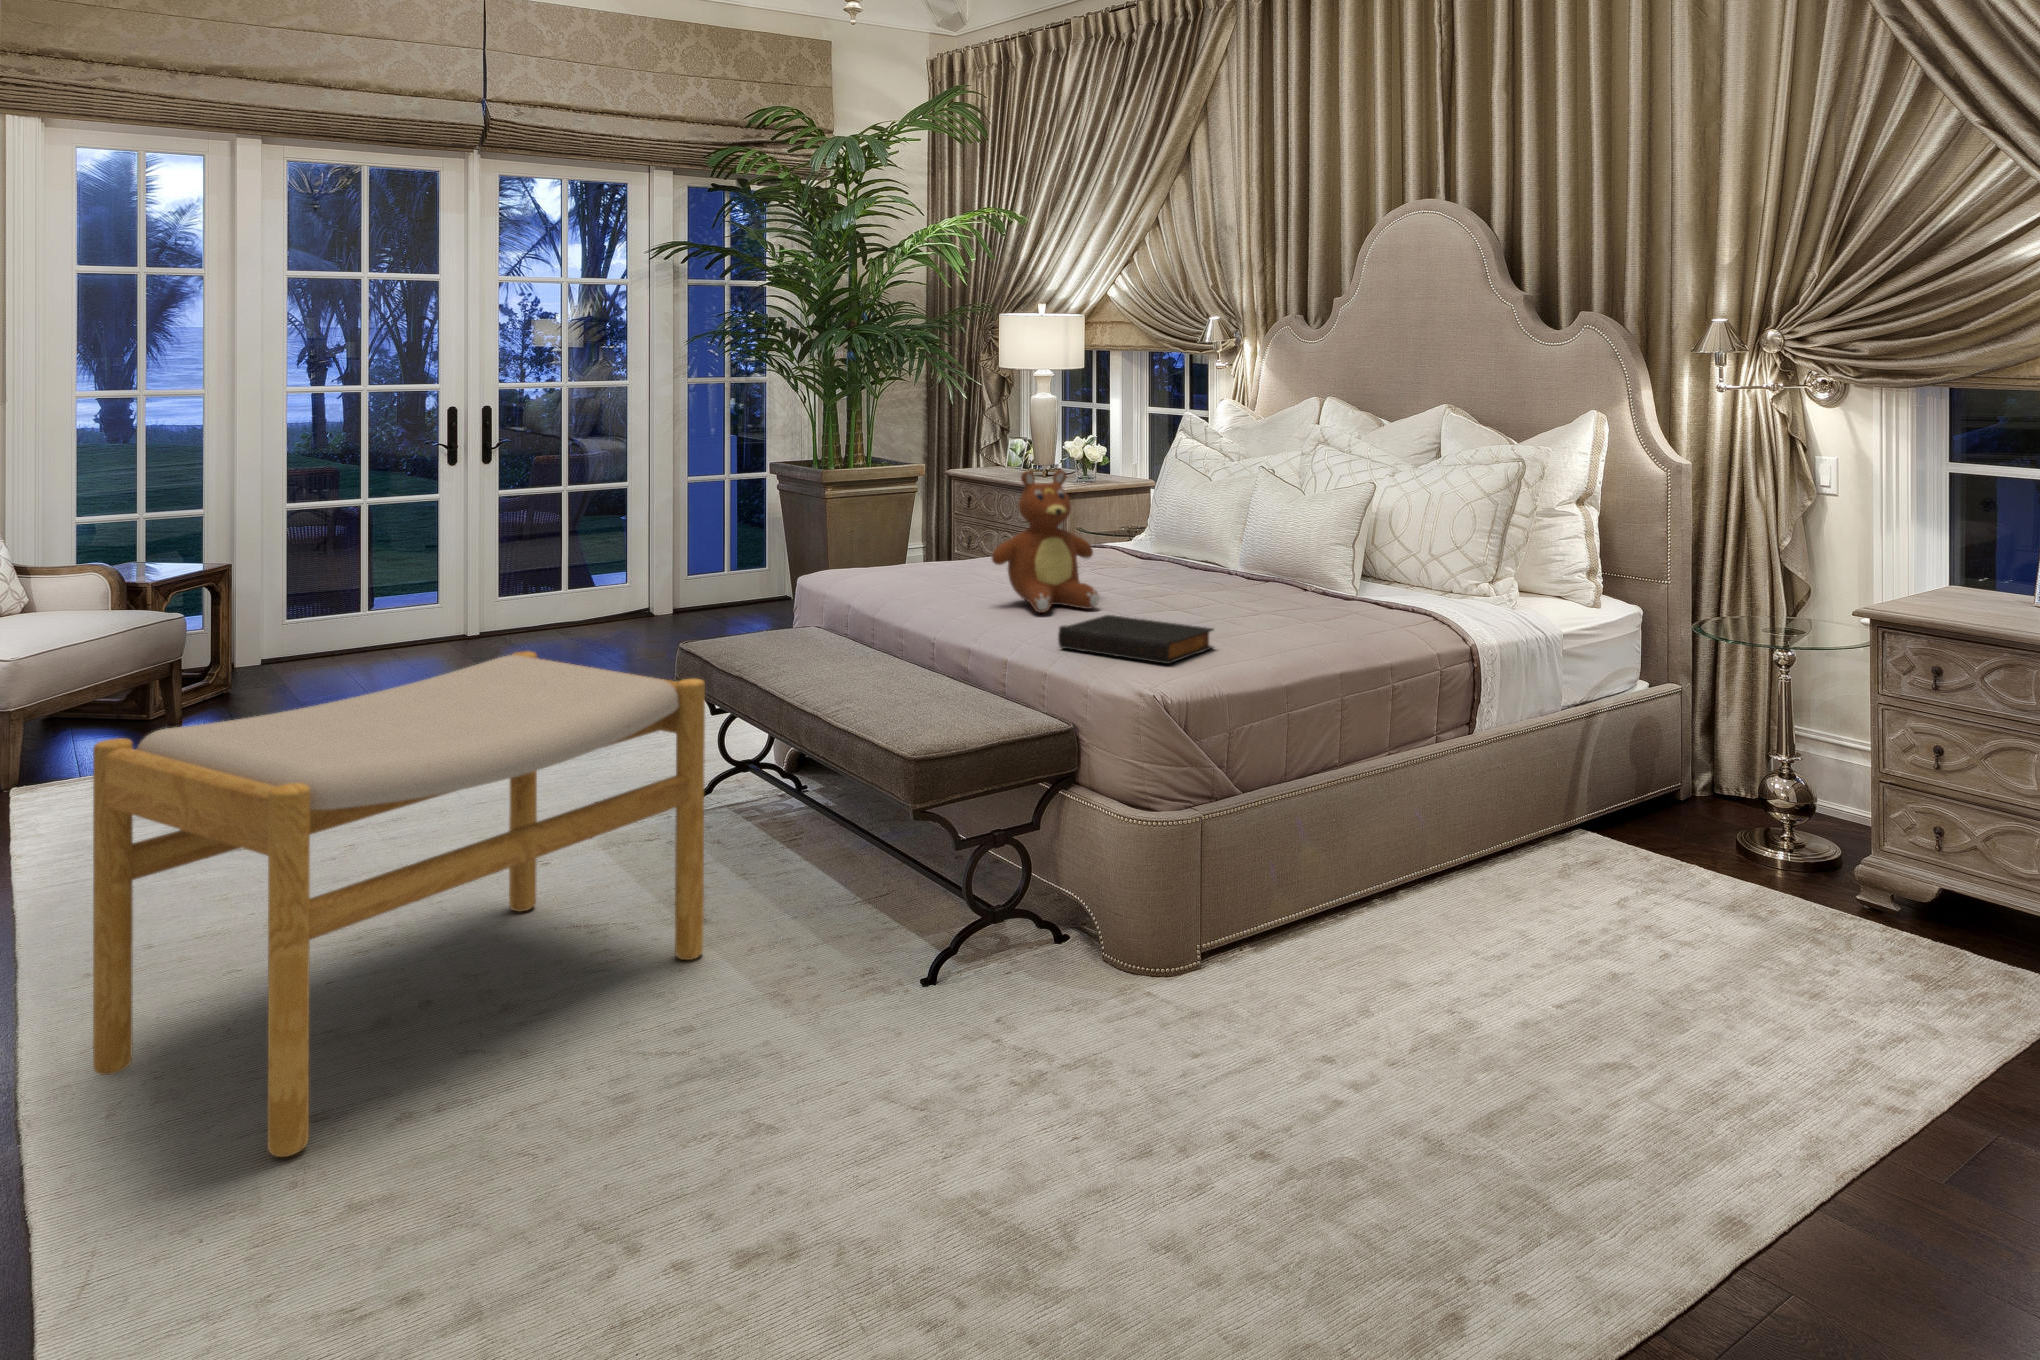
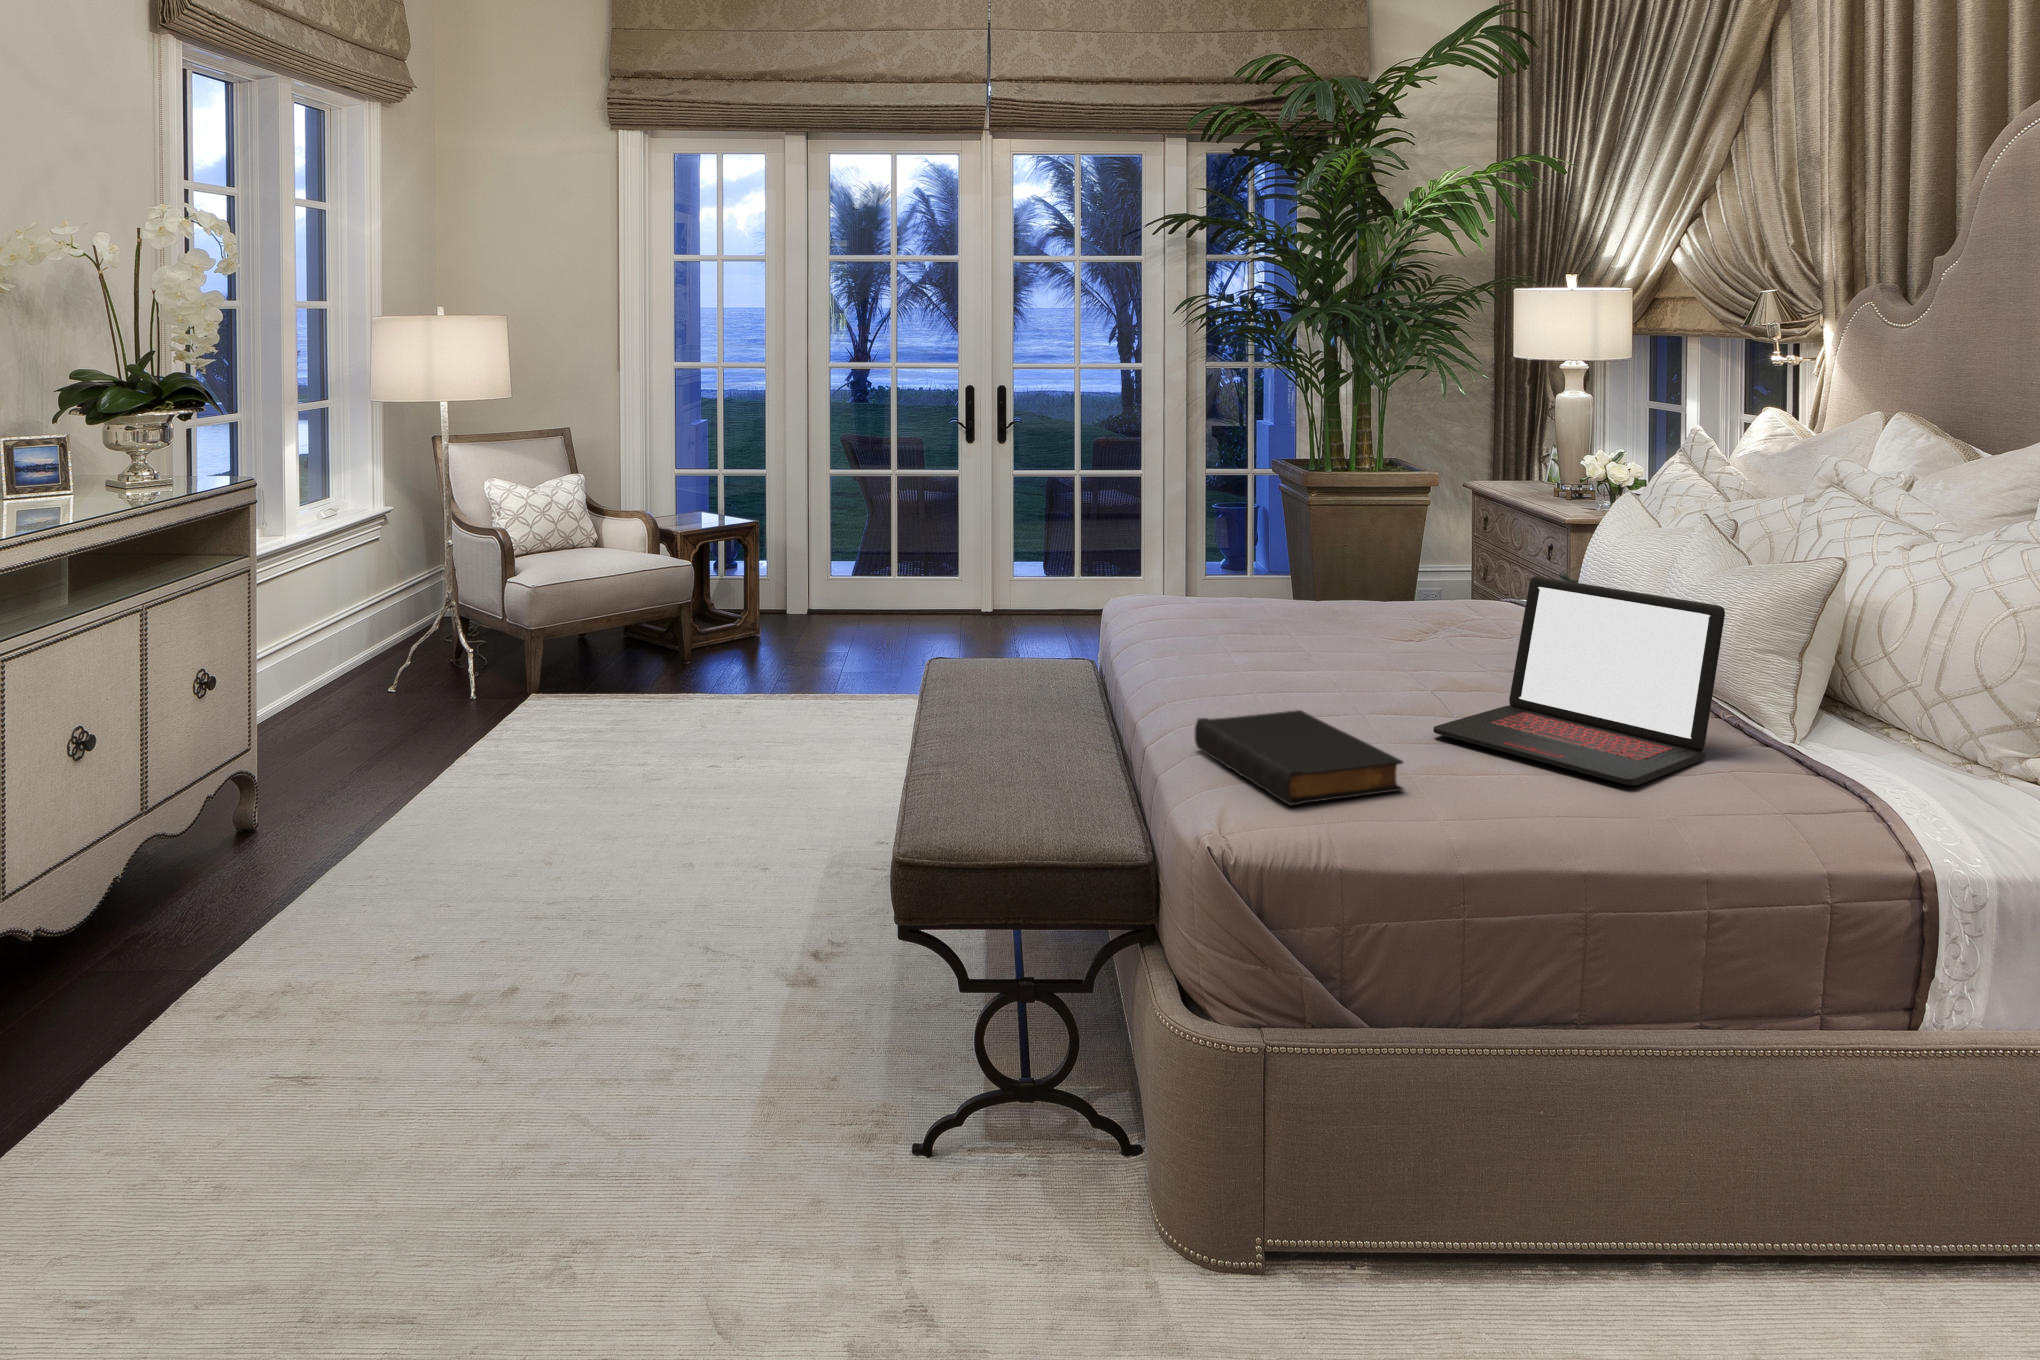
teddy bear: present [992,470,1099,613] -> none [1227,496,1378,693]
laptop: none [1183,512,1338,627] -> present [1433,577,1725,785]
footstool: present [93,651,705,1157] -> none [167,651,748,1147]

